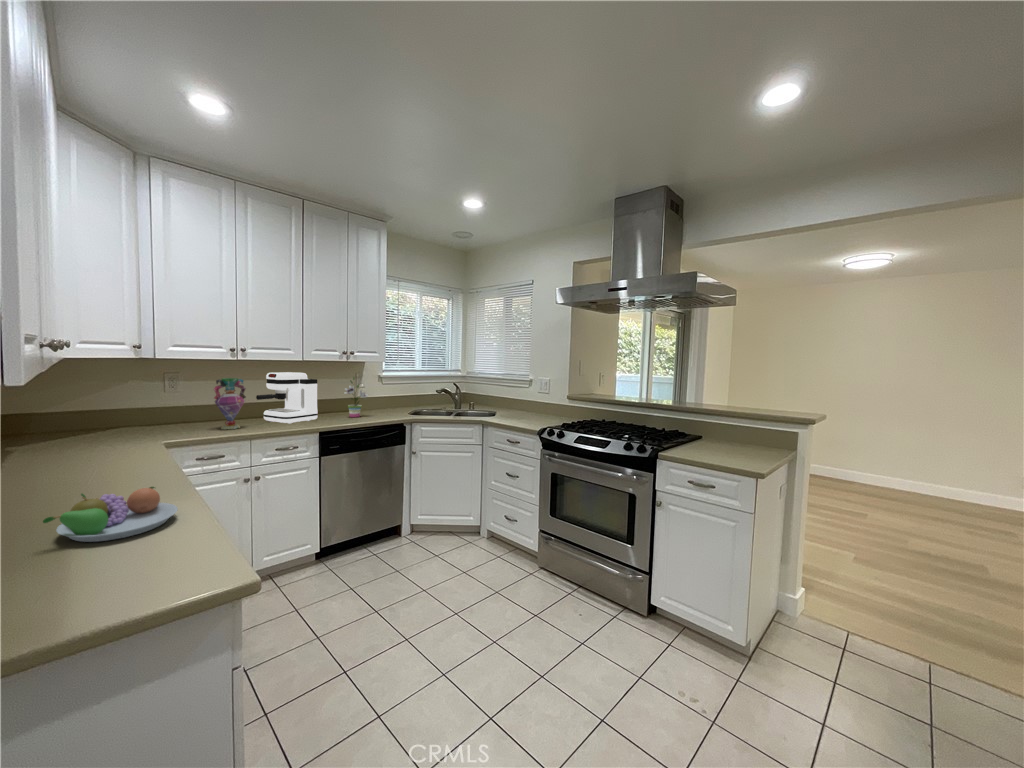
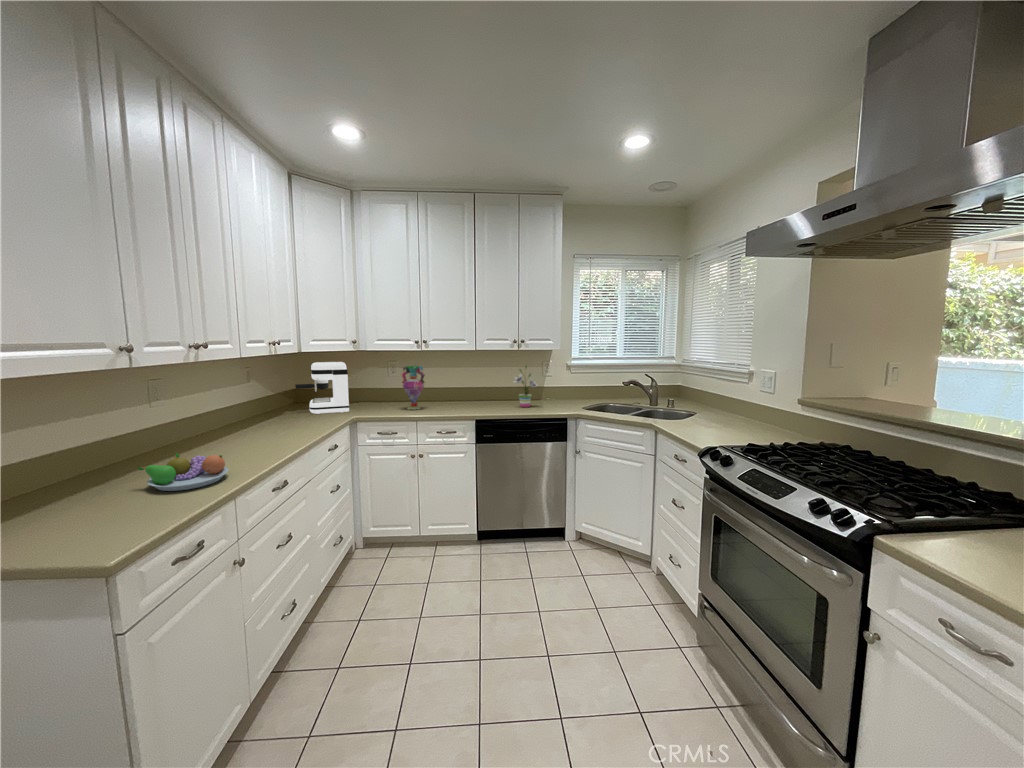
coffee maker: present [256,372,318,424] -> present [295,362,349,414]

